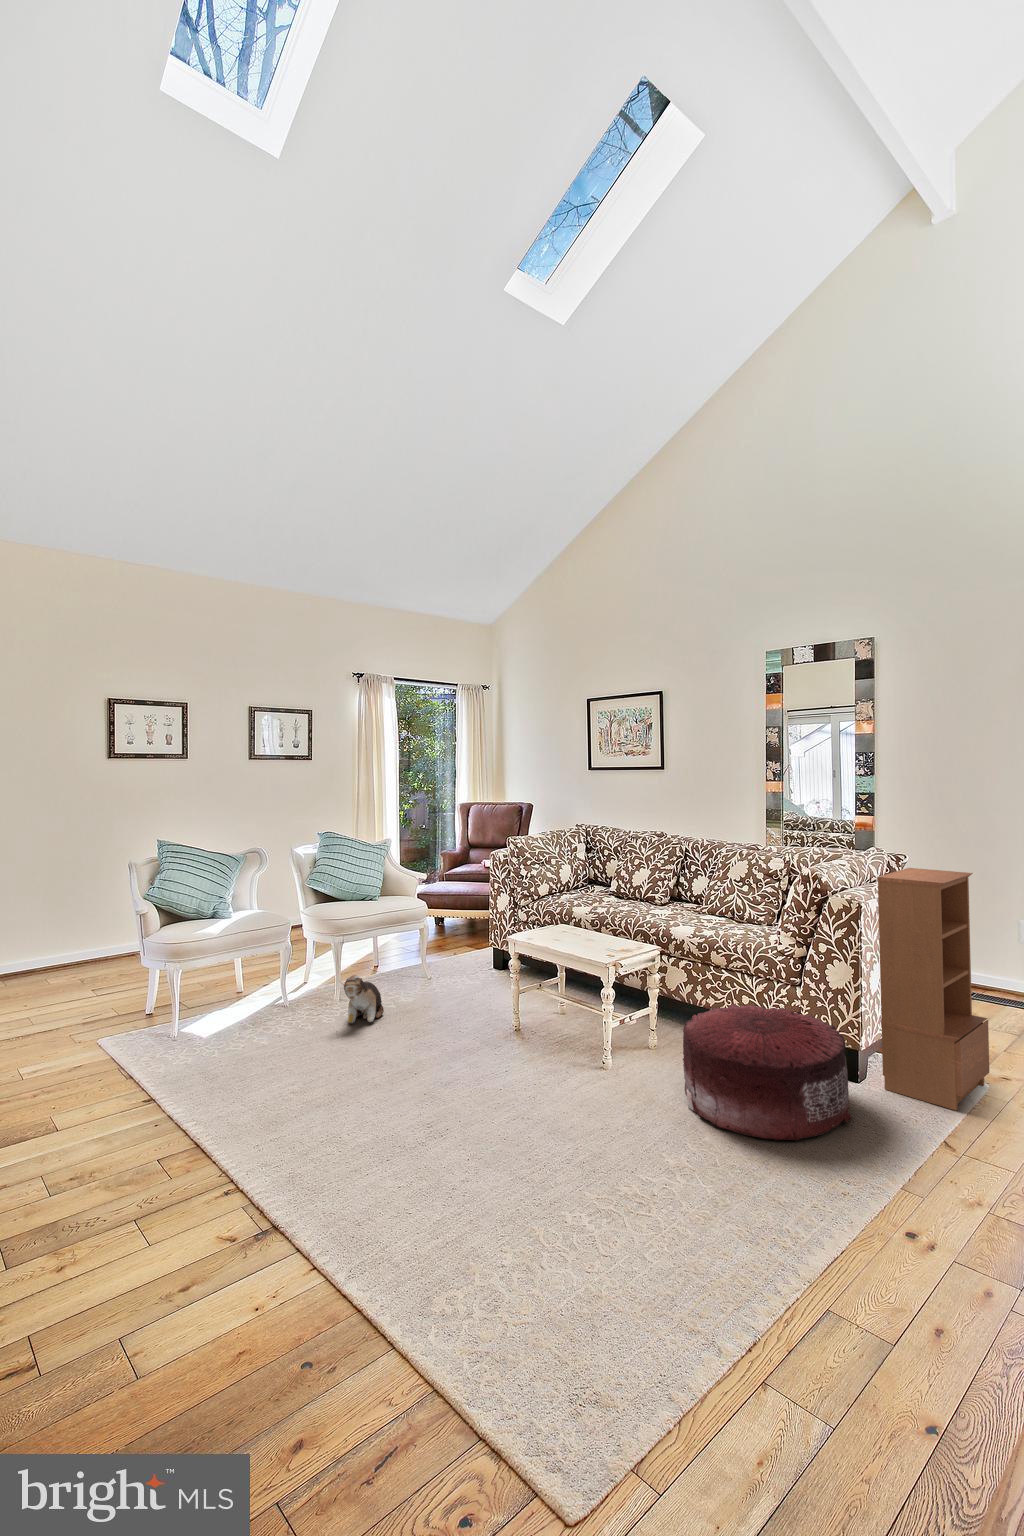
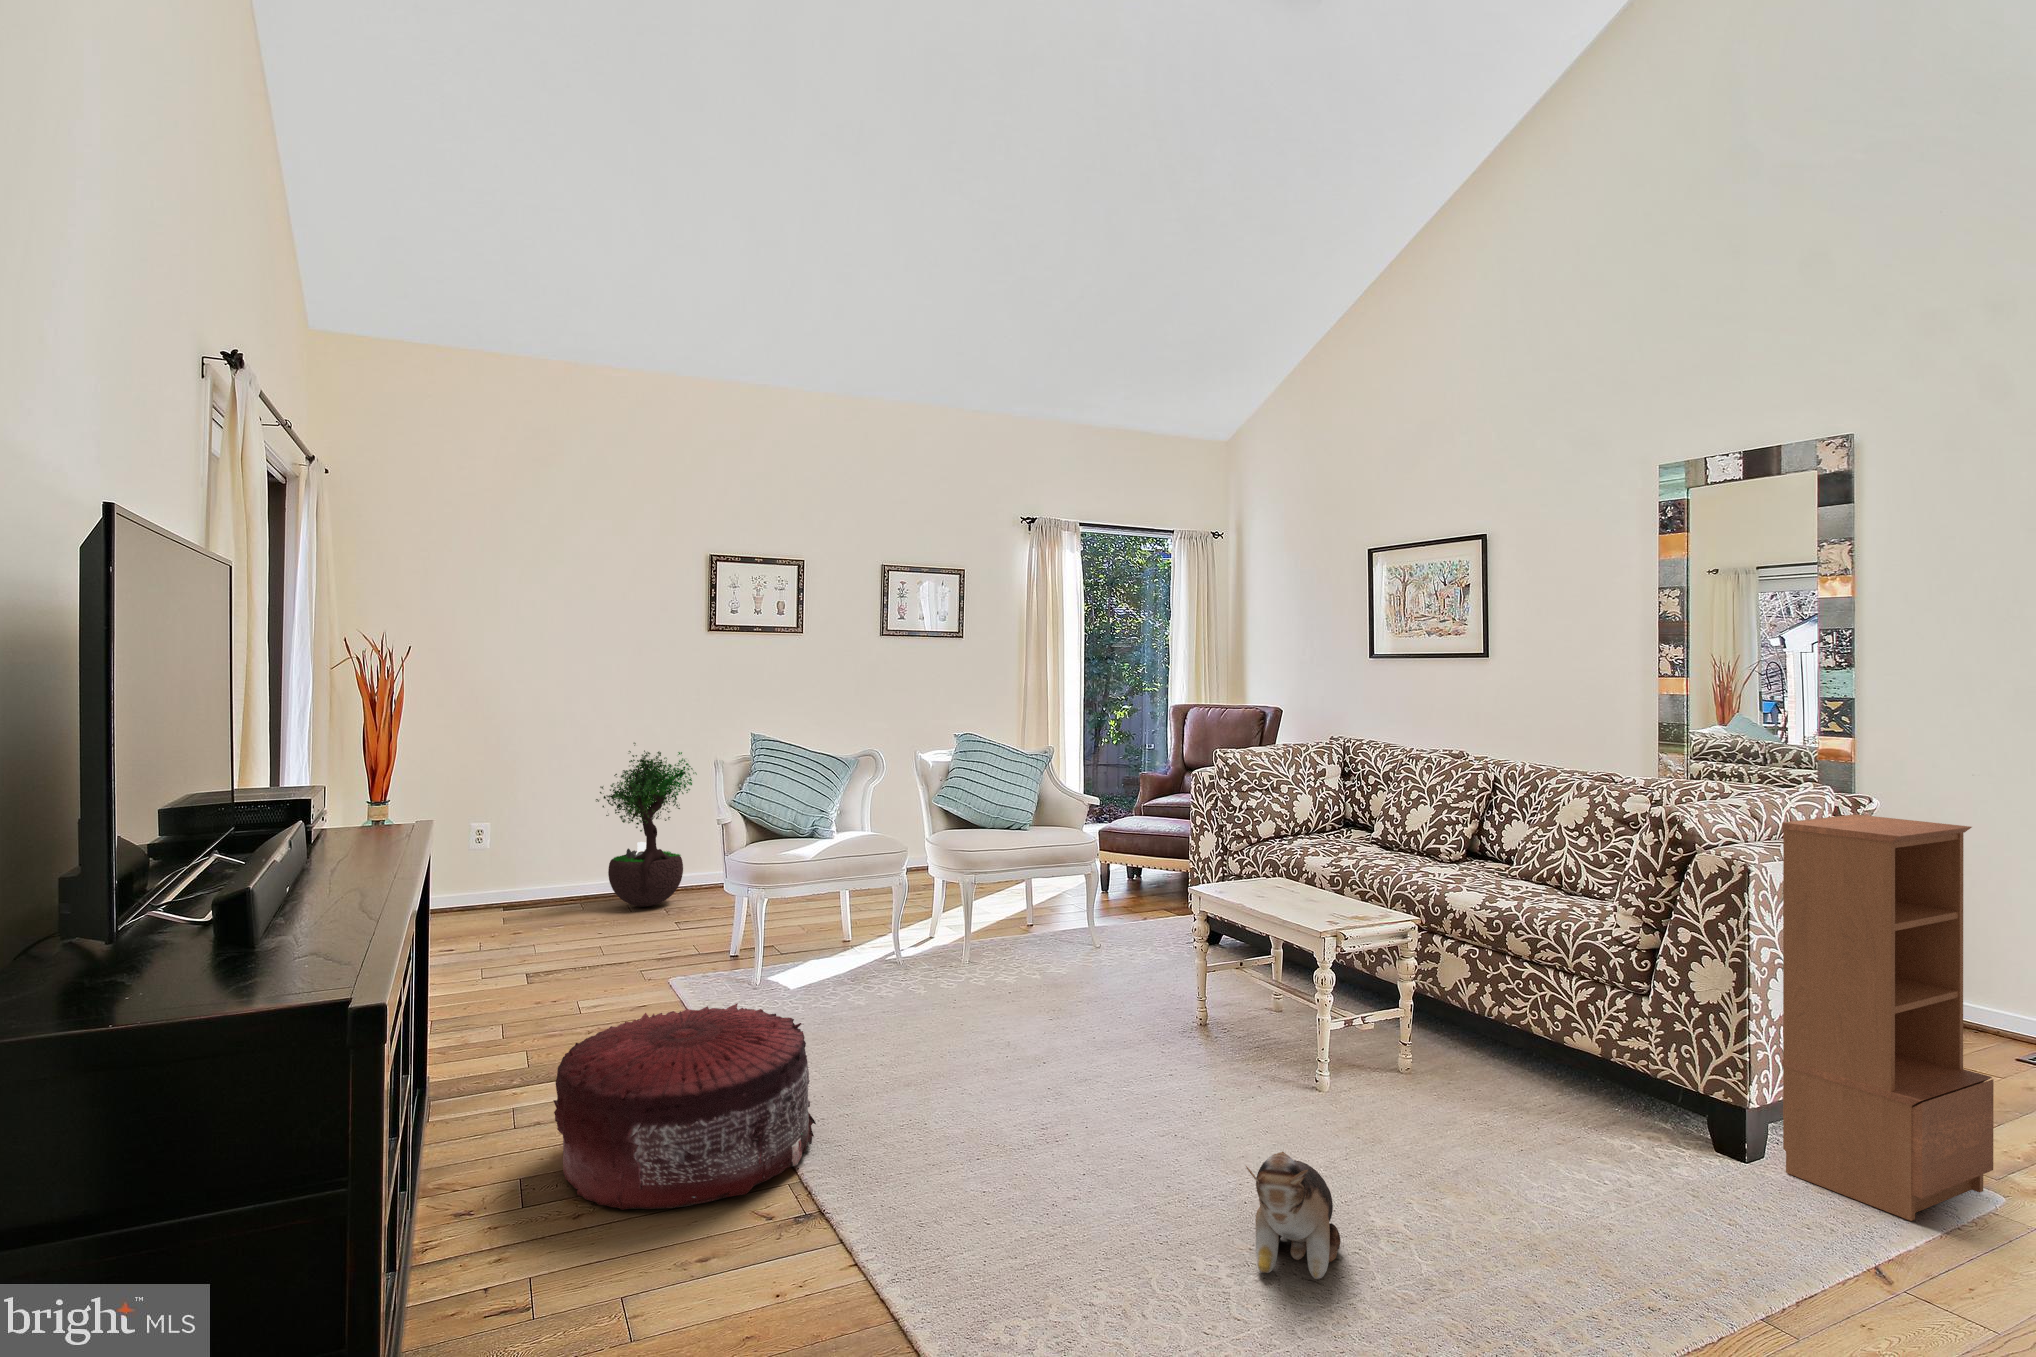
potted tree: none [18,852,106,982] -> present [596,743,697,907]
plush toy: present [340,975,384,1024] -> present [1246,1152,1340,1279]
pouf: present [683,1003,852,1140] -> present [554,1004,816,1210]

